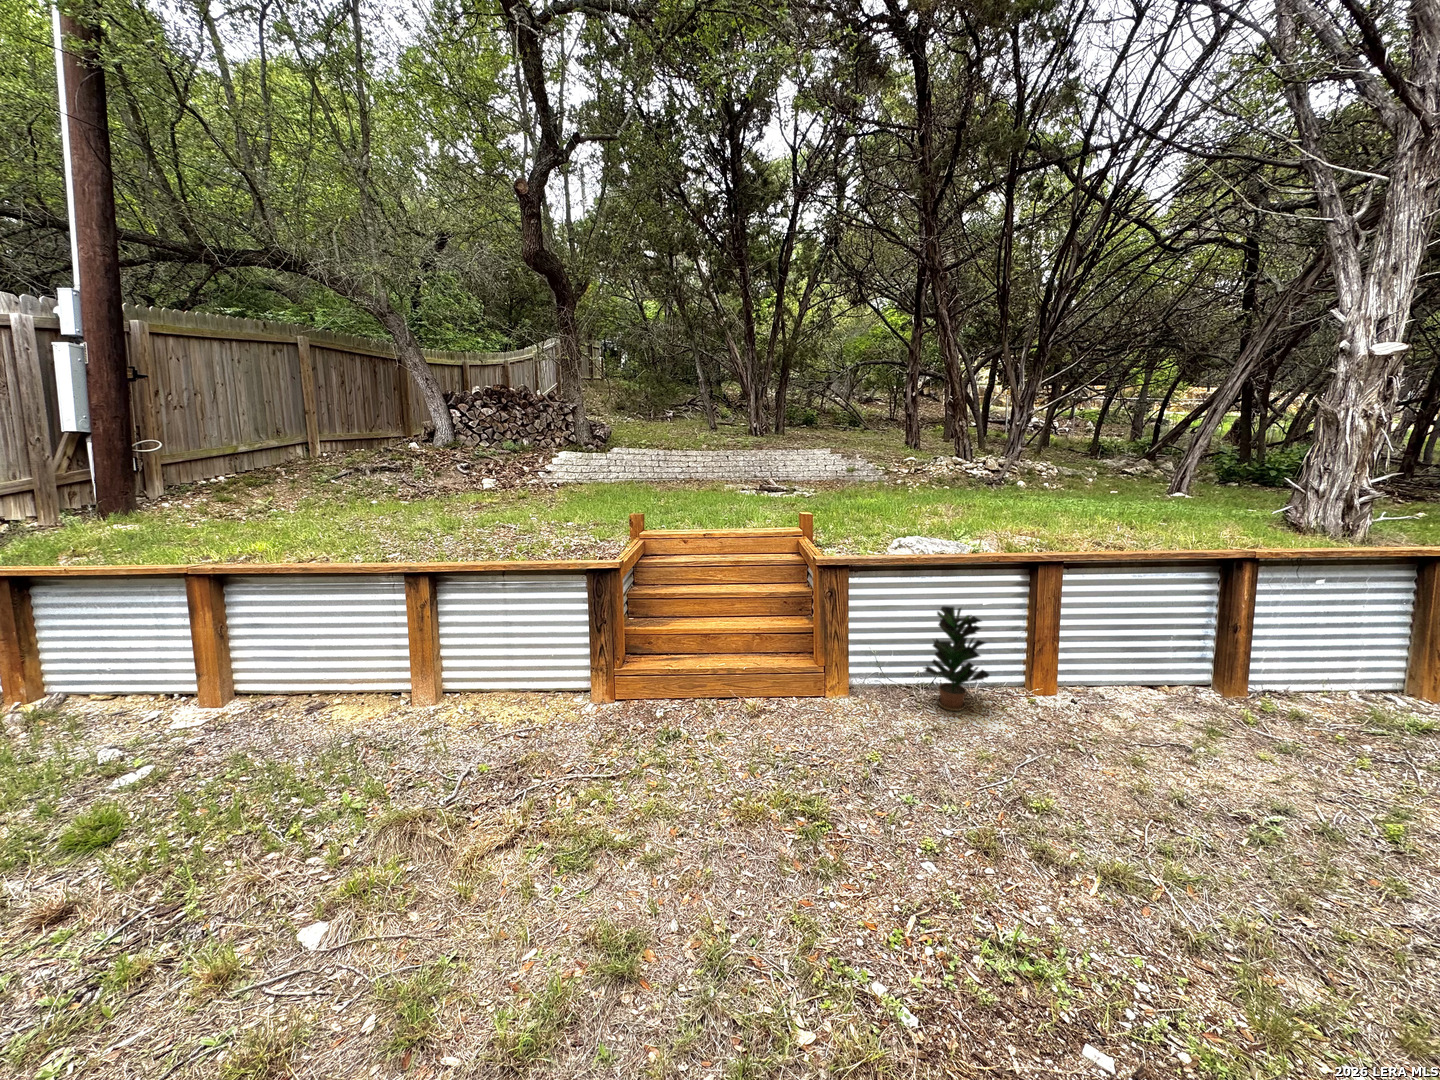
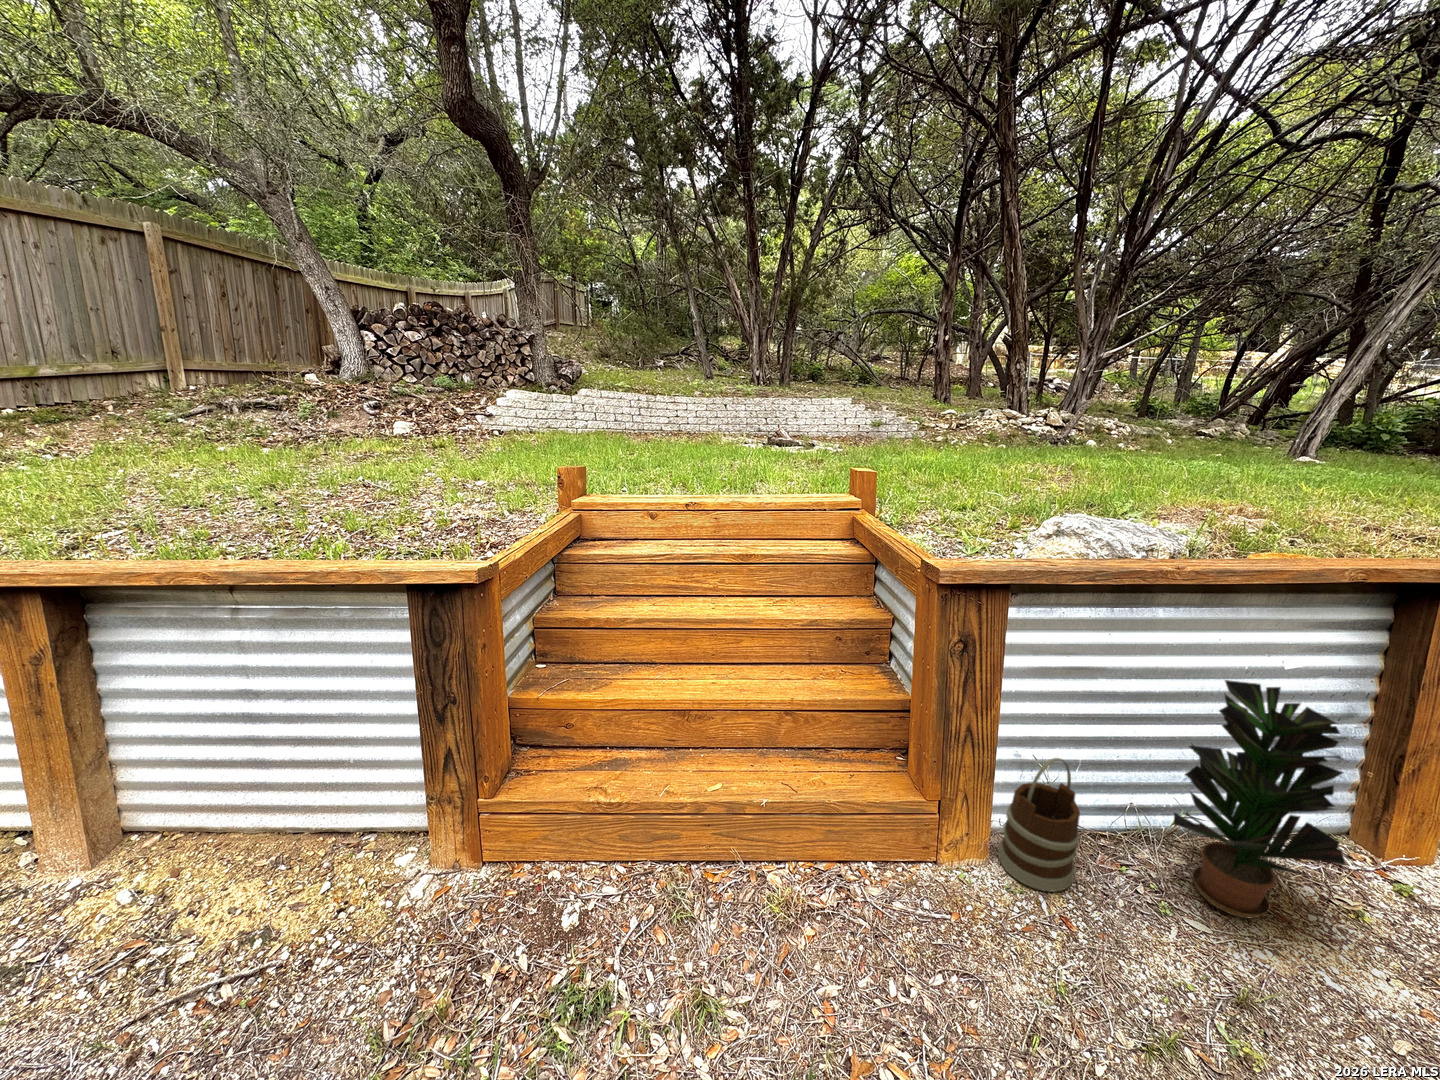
wooden bucket: none [853,644,885,705] -> present [998,758,1080,892]

